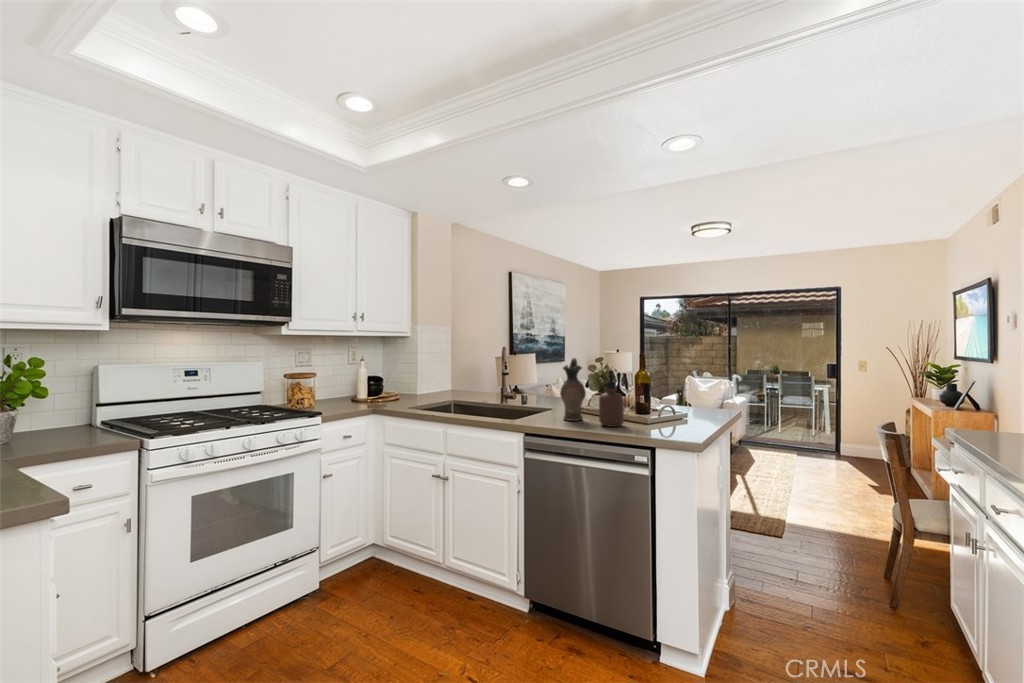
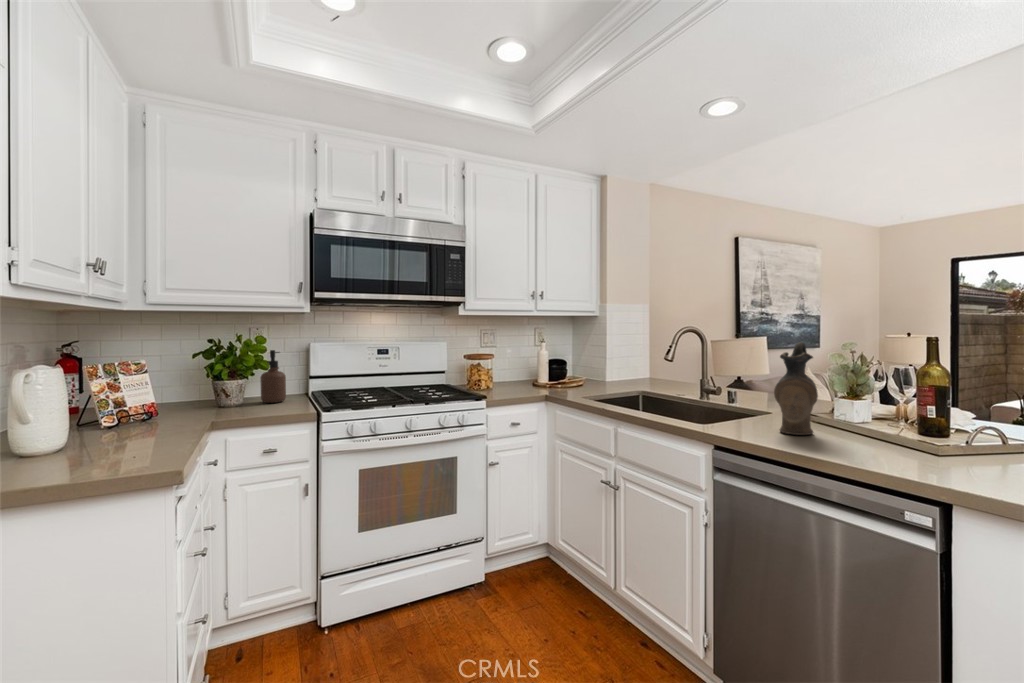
soap dispenser: present [599,370,624,427] -> present [260,350,286,403]

